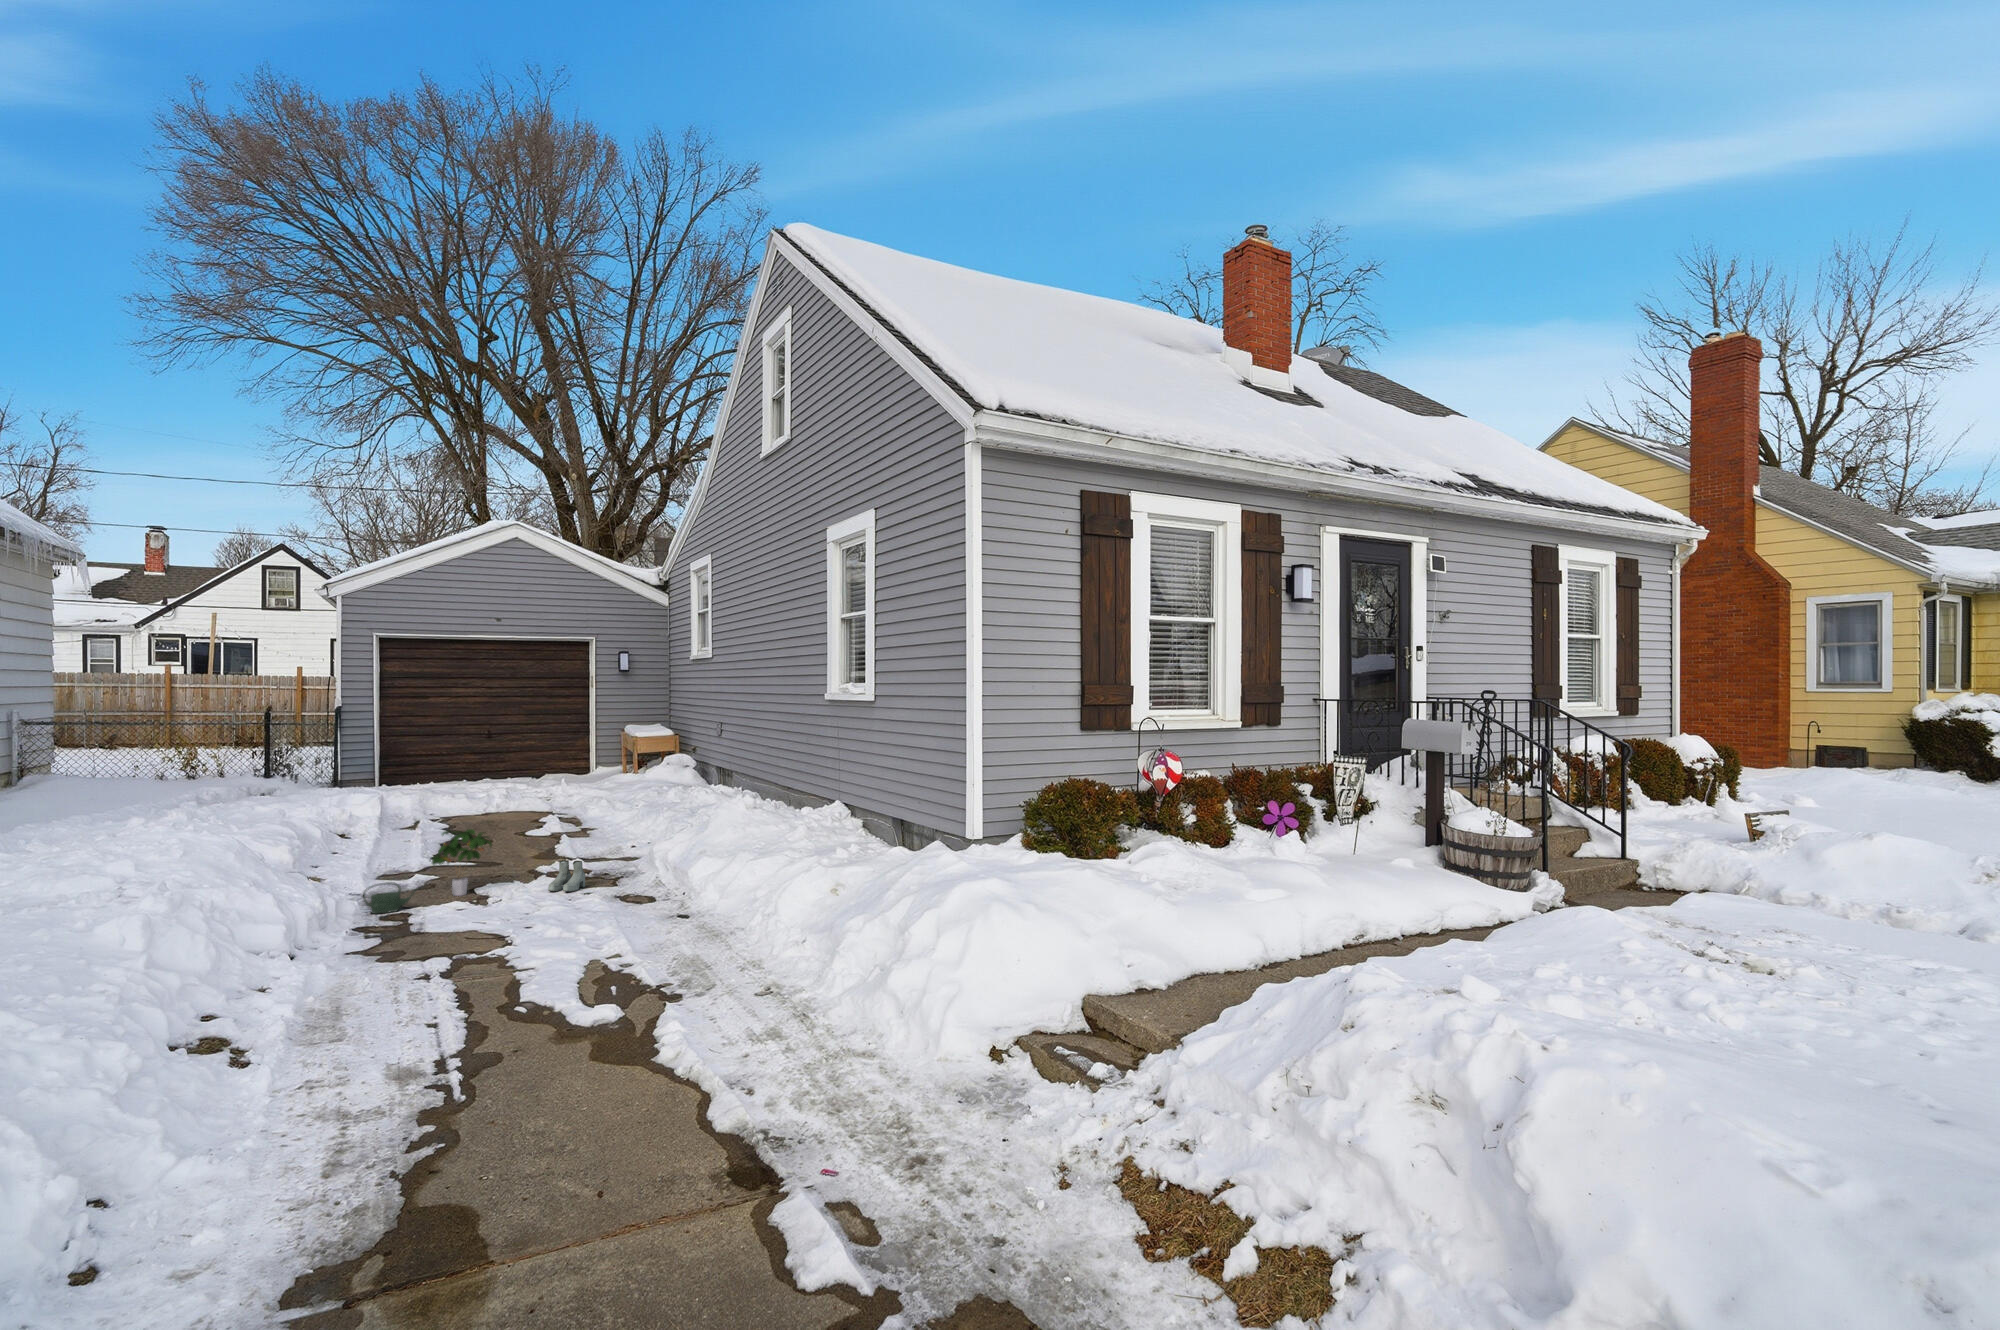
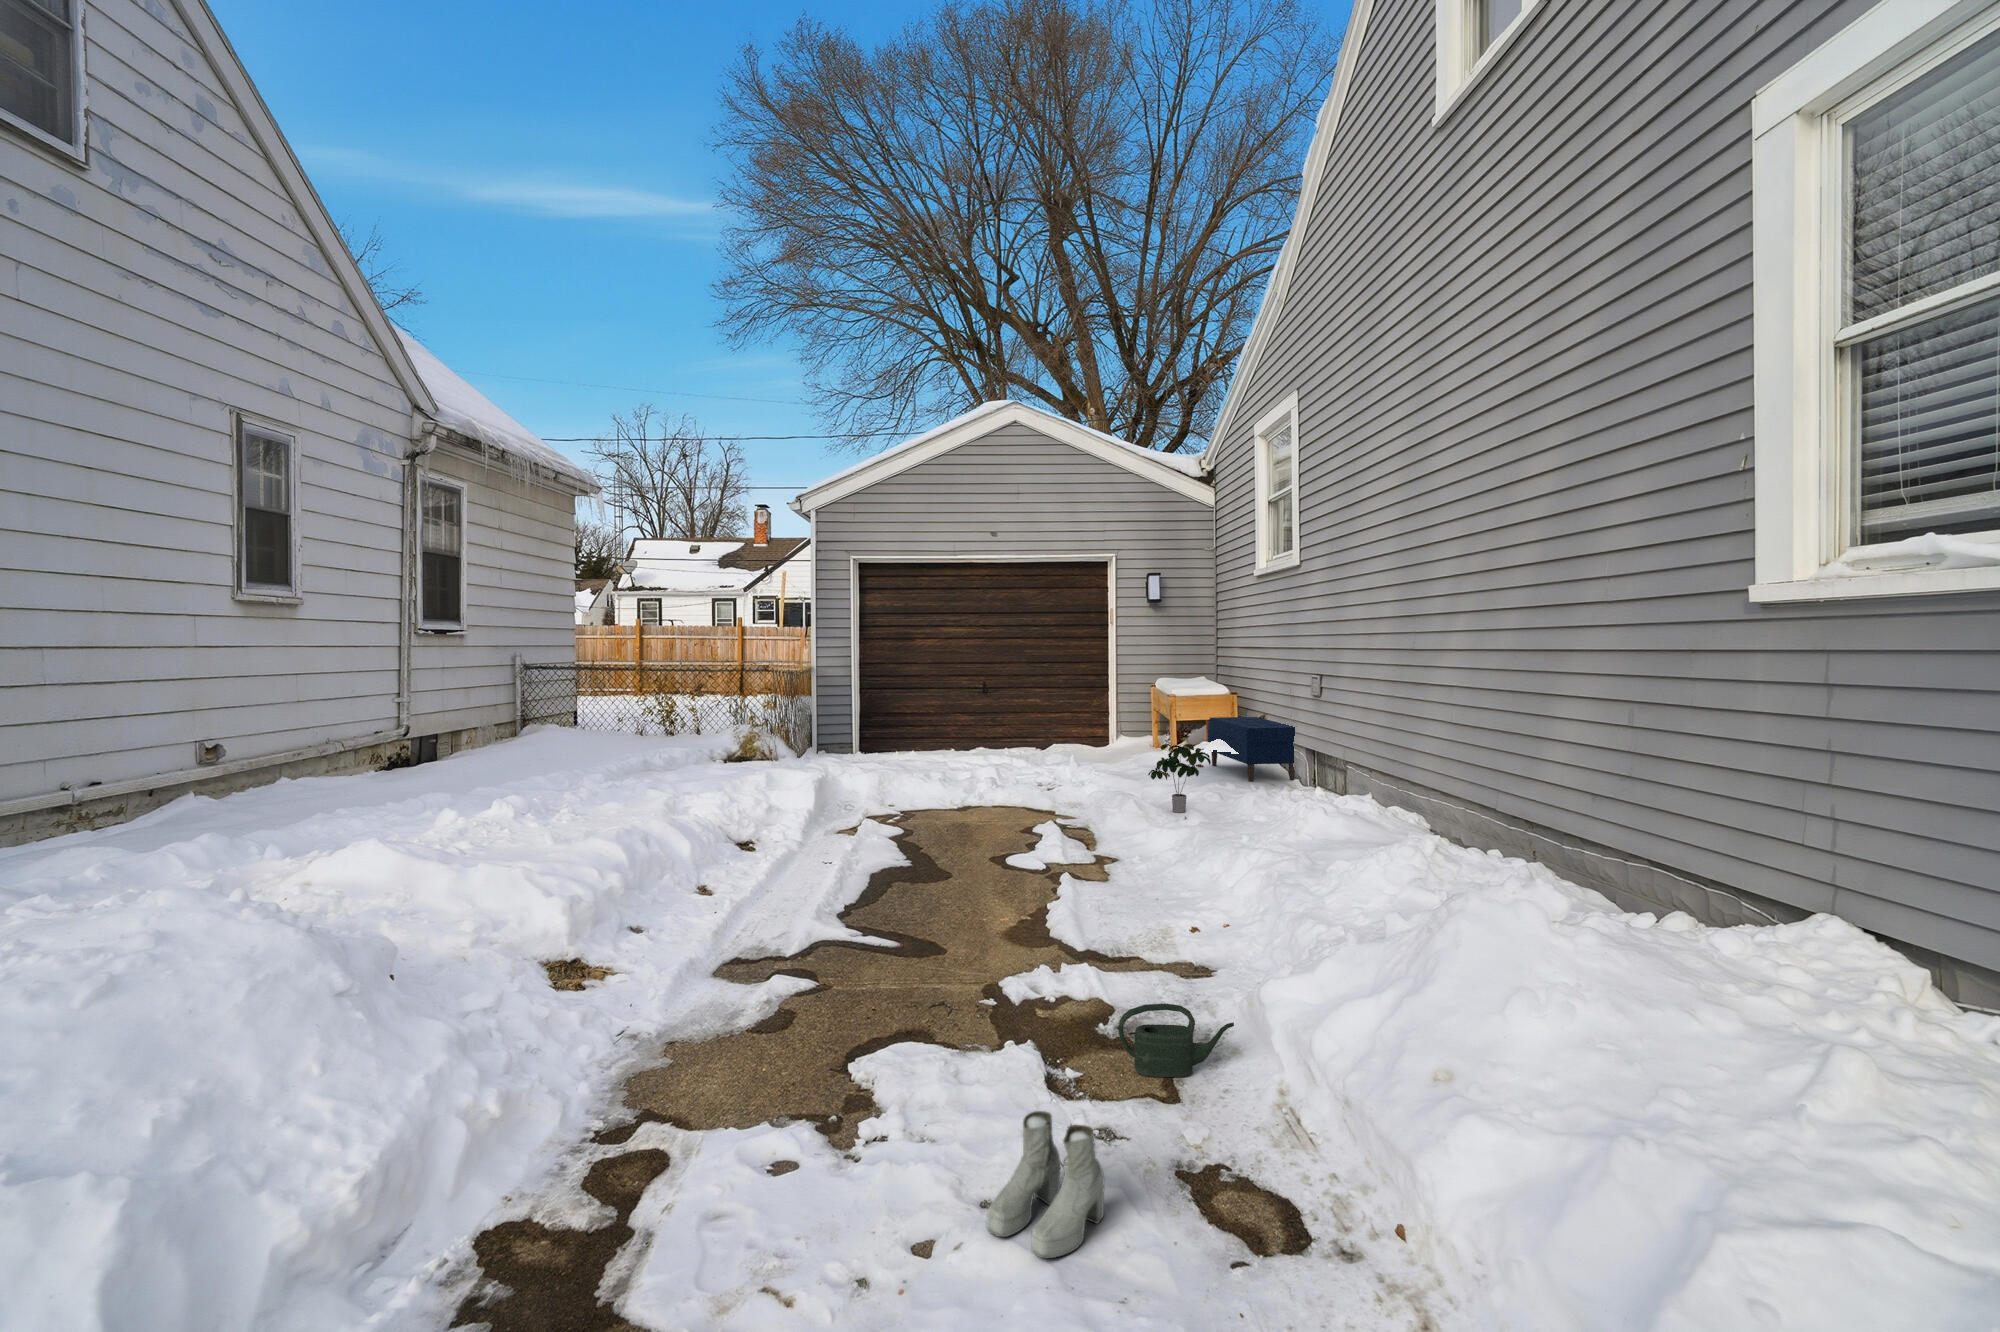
bench: none [658,749,712,788] -> present [1208,717,1295,781]
potted plant: present [430,829,492,896] -> present [1148,744,1211,813]
watering can: present [363,882,417,914] -> present [1119,1003,1234,1077]

